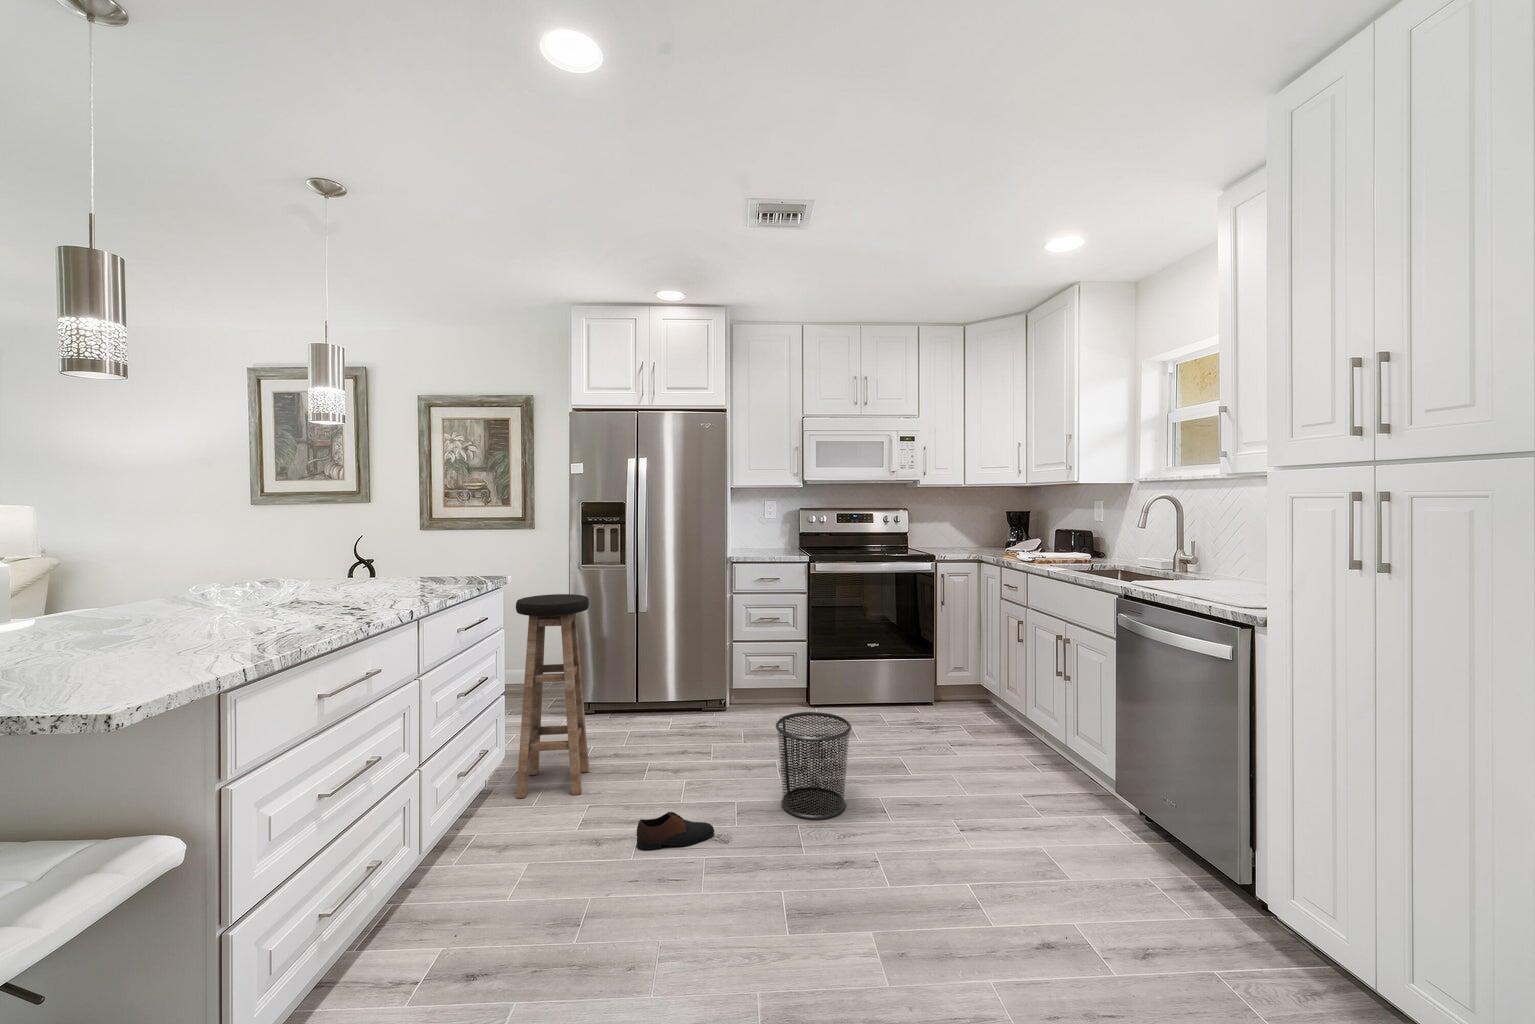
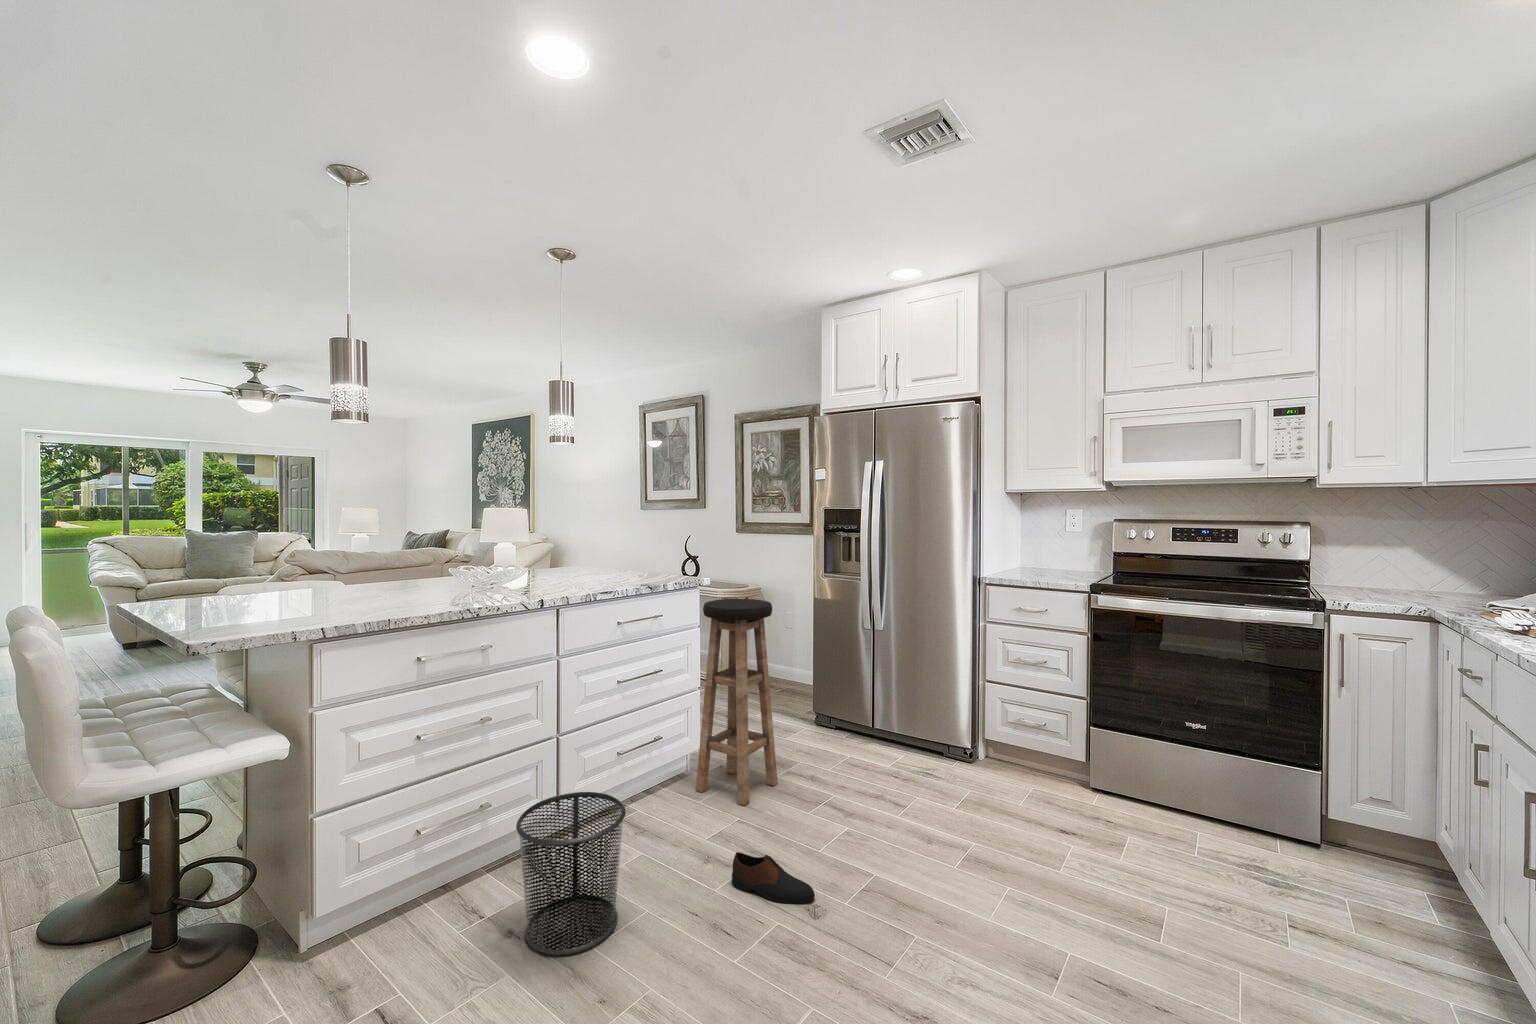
waste bin: present [776,712,851,819] -> present [516,792,626,955]

